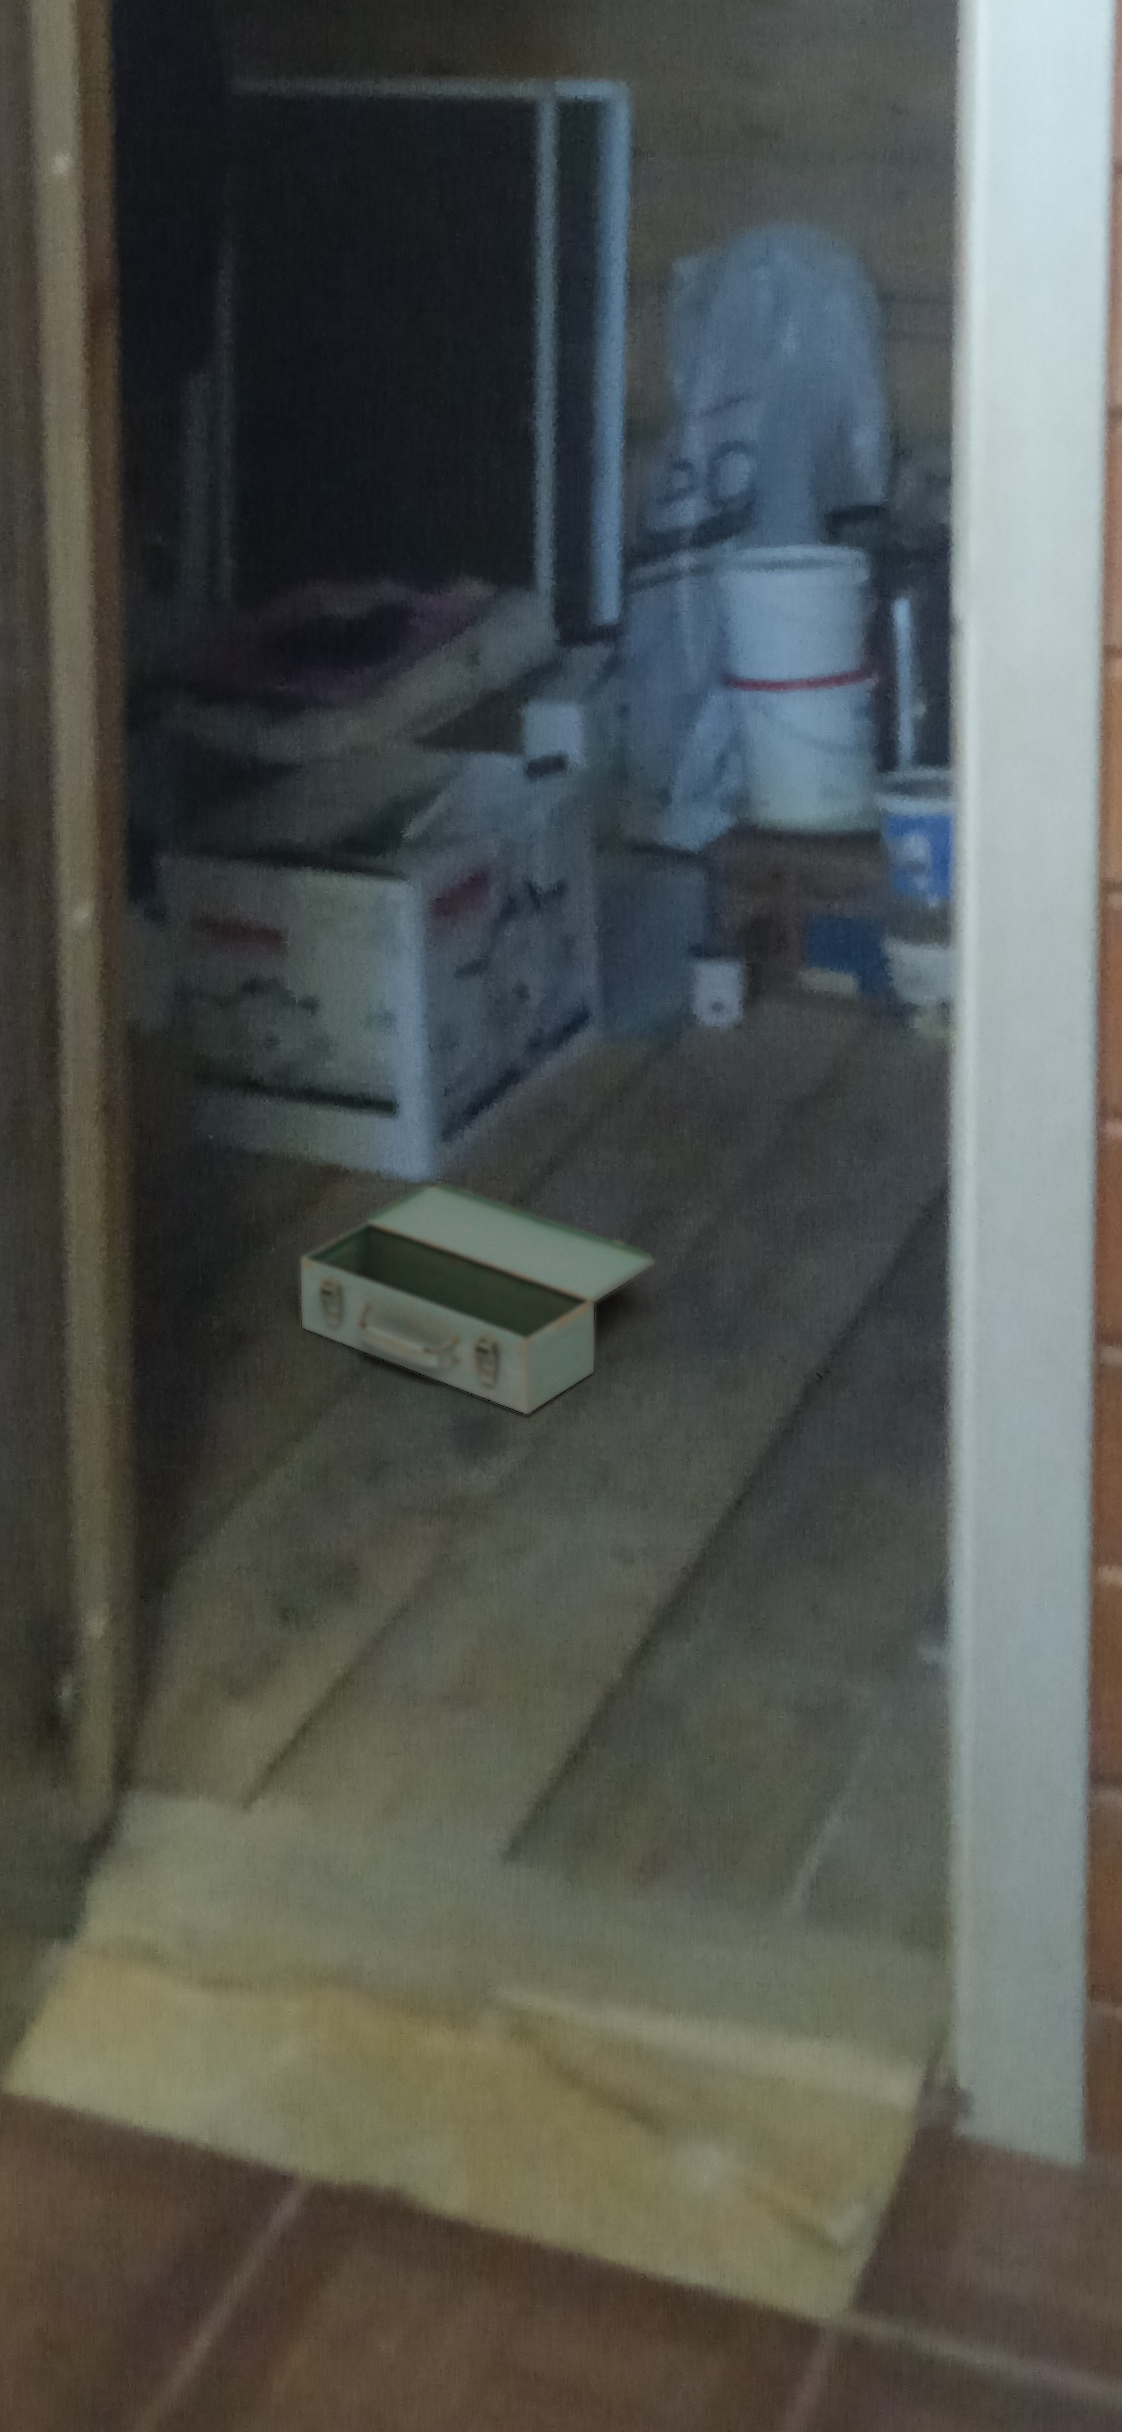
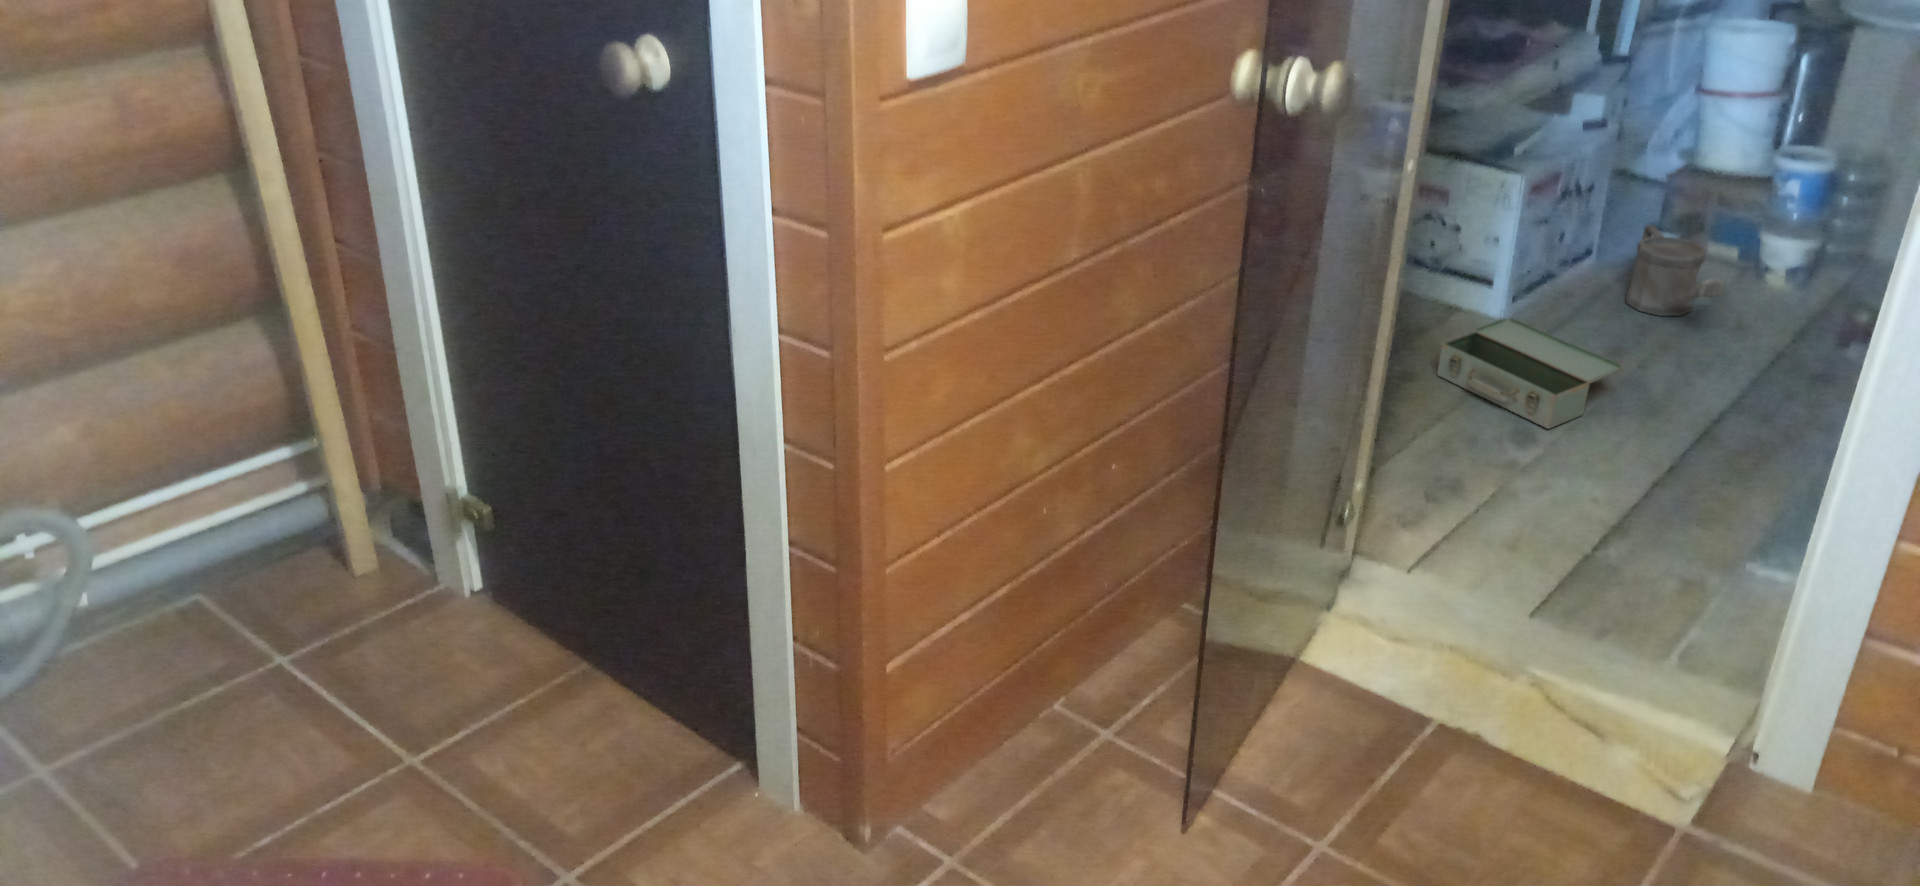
watering can: none [667,954,823,1135] -> present [1626,225,1725,316]

